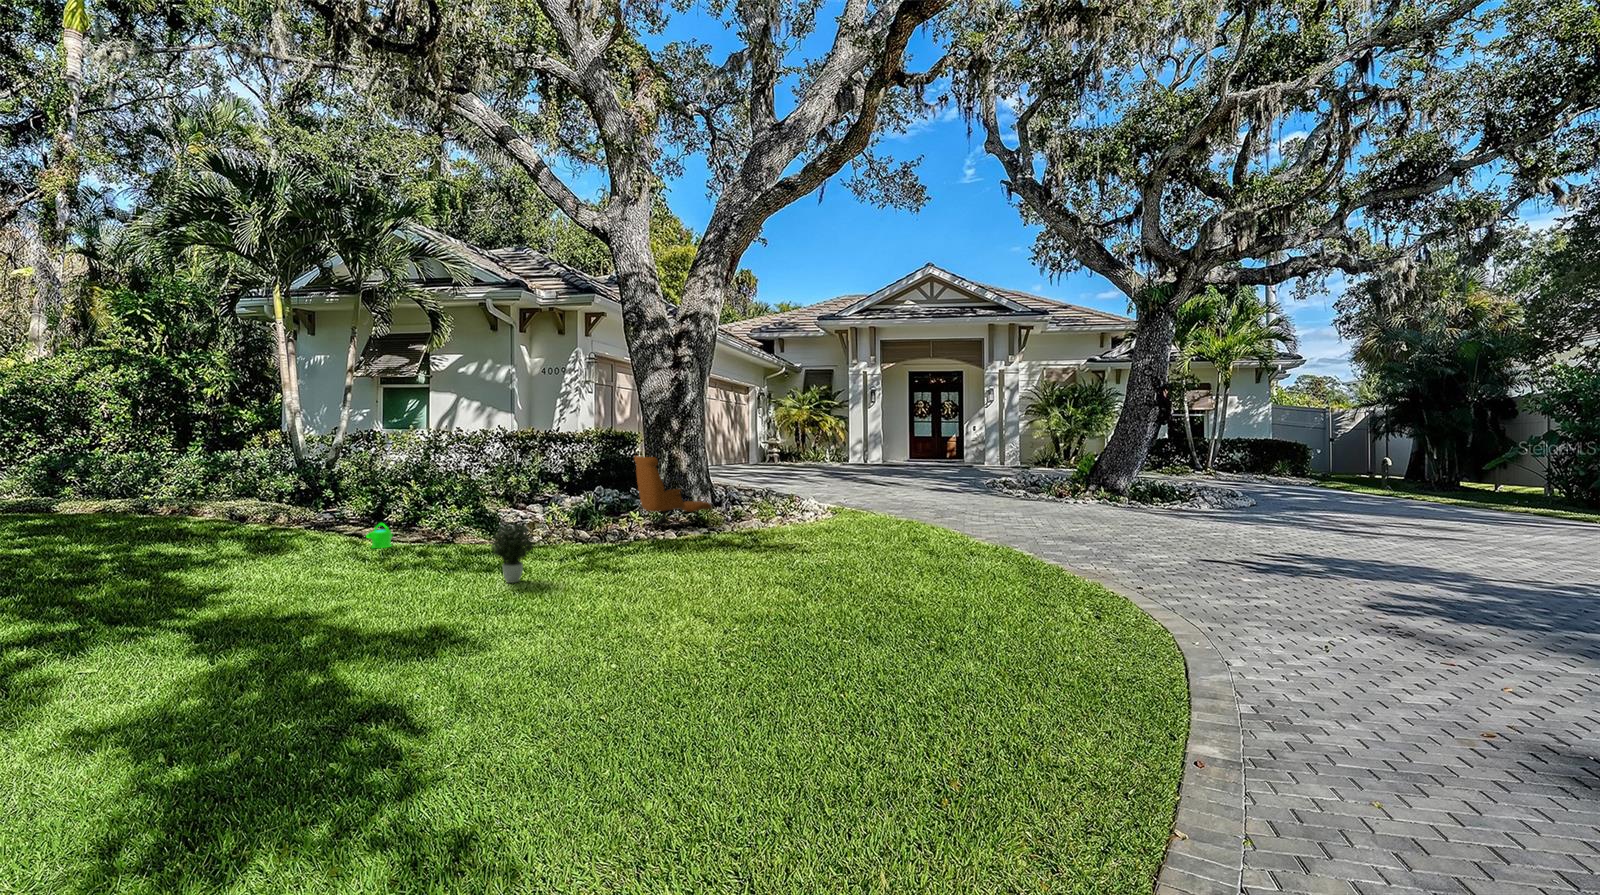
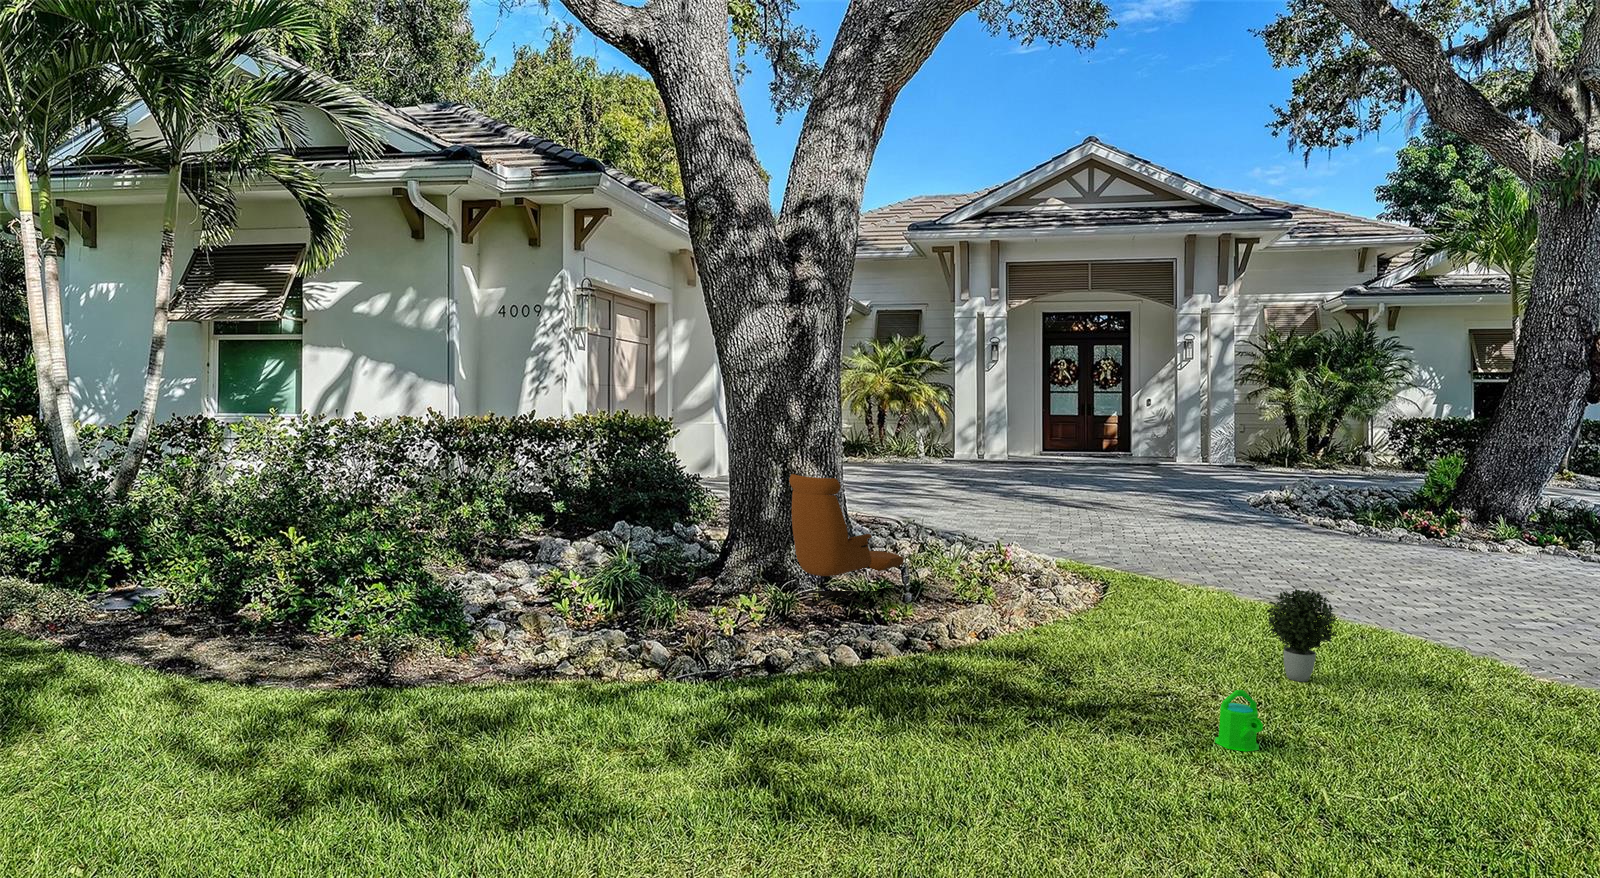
watering can: present [366,523,393,548] -> present [1215,690,1263,752]
potted plant: present [490,524,534,583] -> present [1267,589,1337,682]

